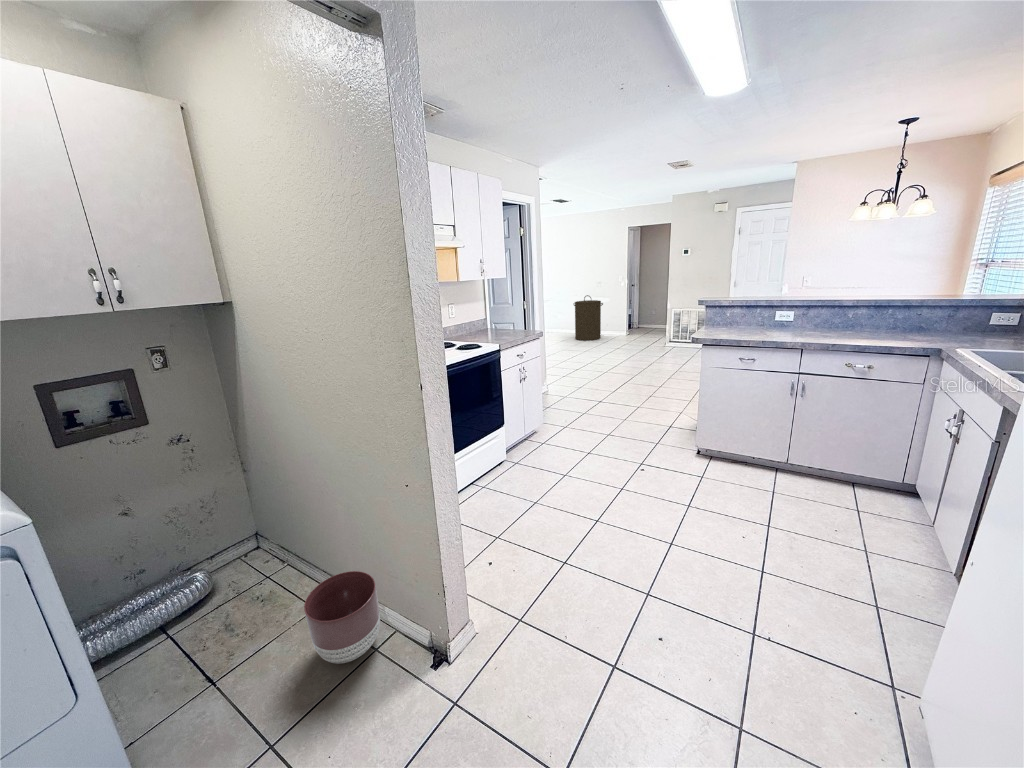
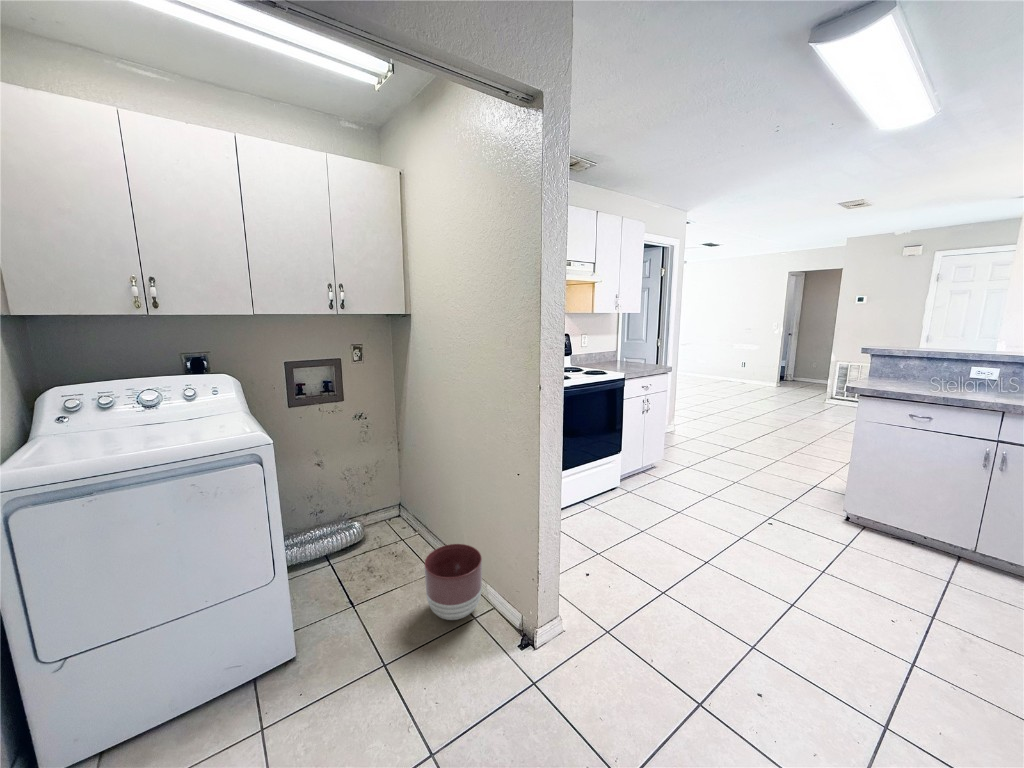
laundry hamper: present [574,295,603,341] -> none [713,341,749,388]

